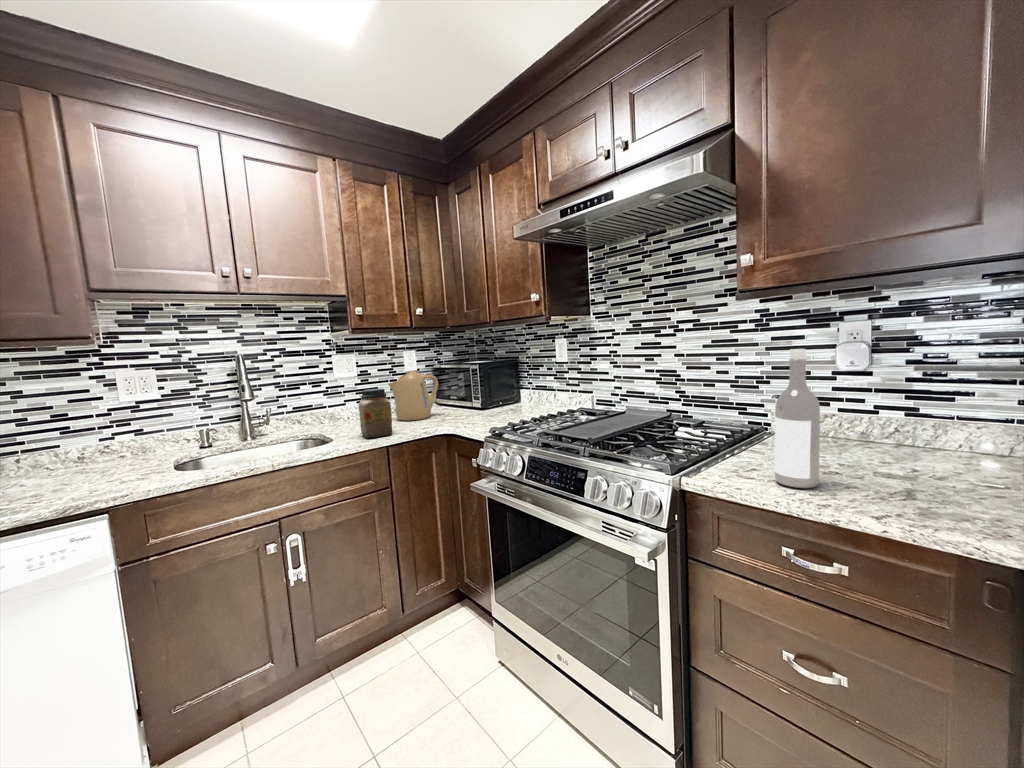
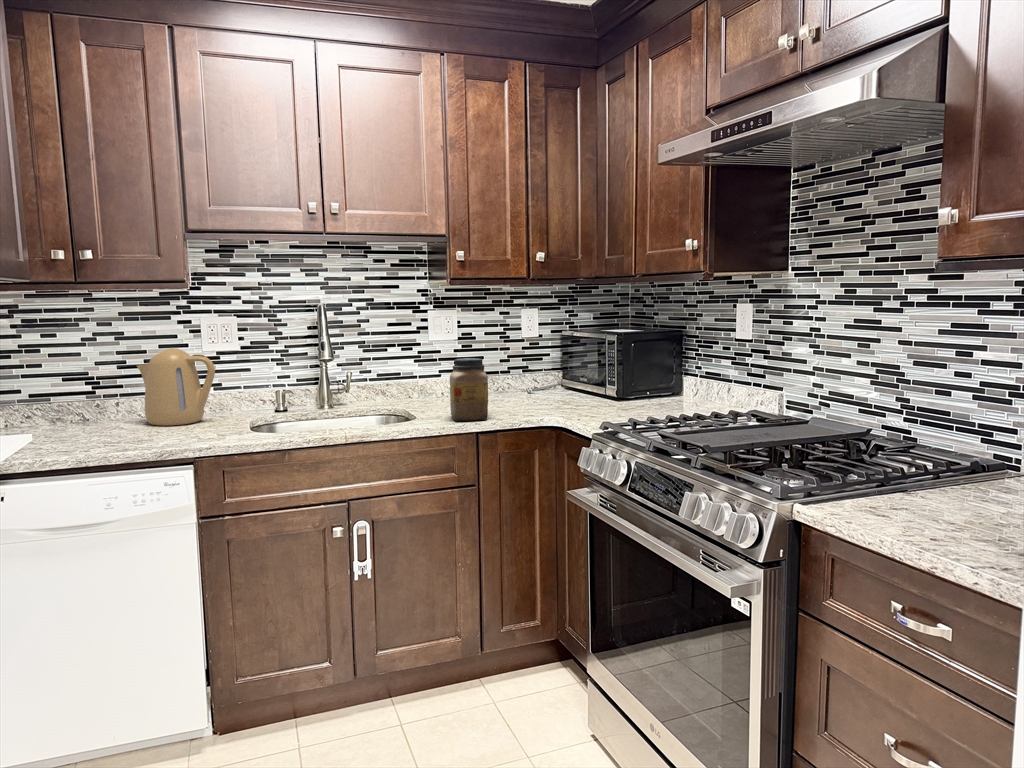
wine bottle: present [774,349,820,488] -> none [916,348,978,533]
kettle: present [388,371,438,421] -> present [137,348,215,426]

